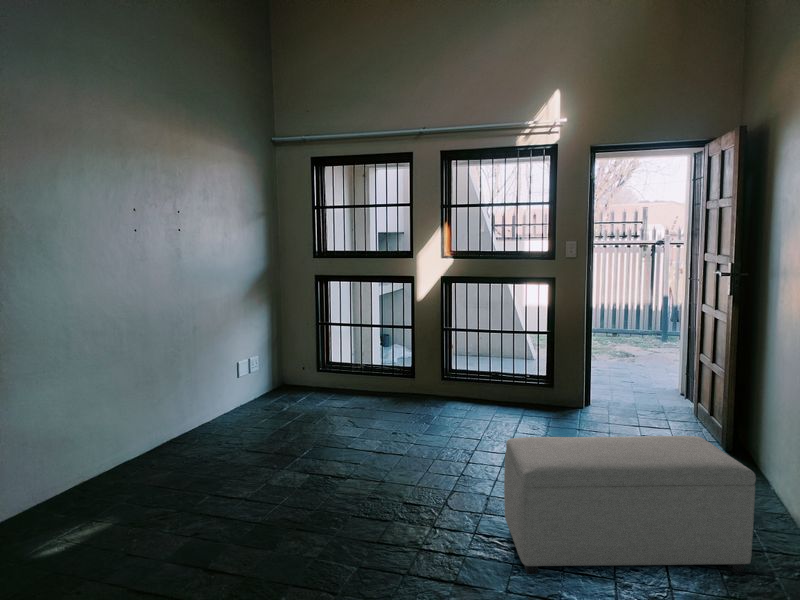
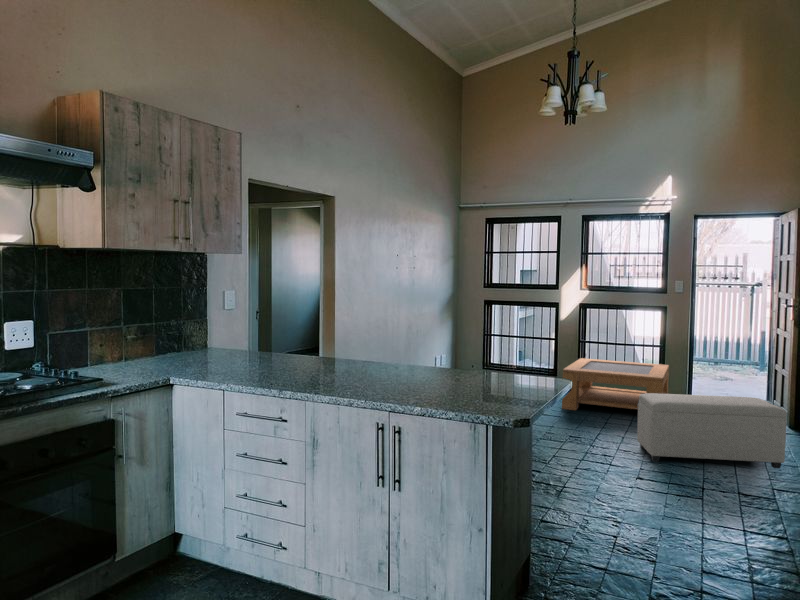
coffee table: none [409,351,559,451] -> present [562,358,669,410]

